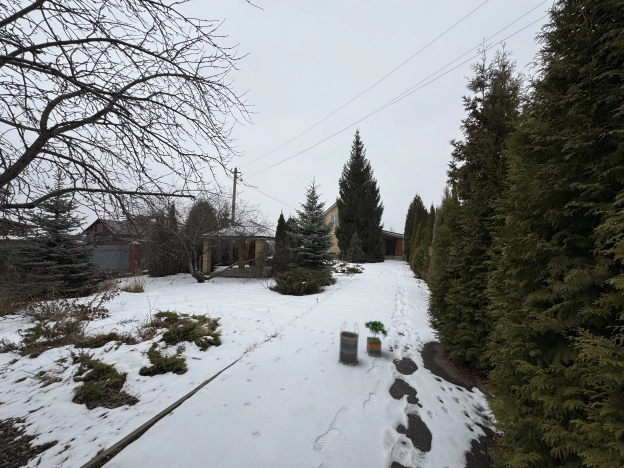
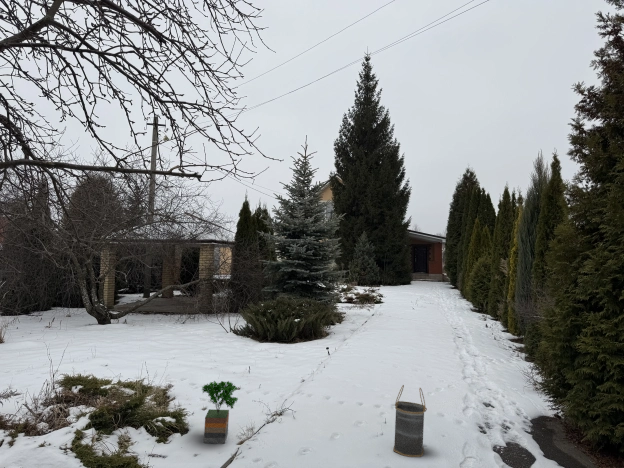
potted tree: present [365,321,387,357] -> present [202,381,238,444]

